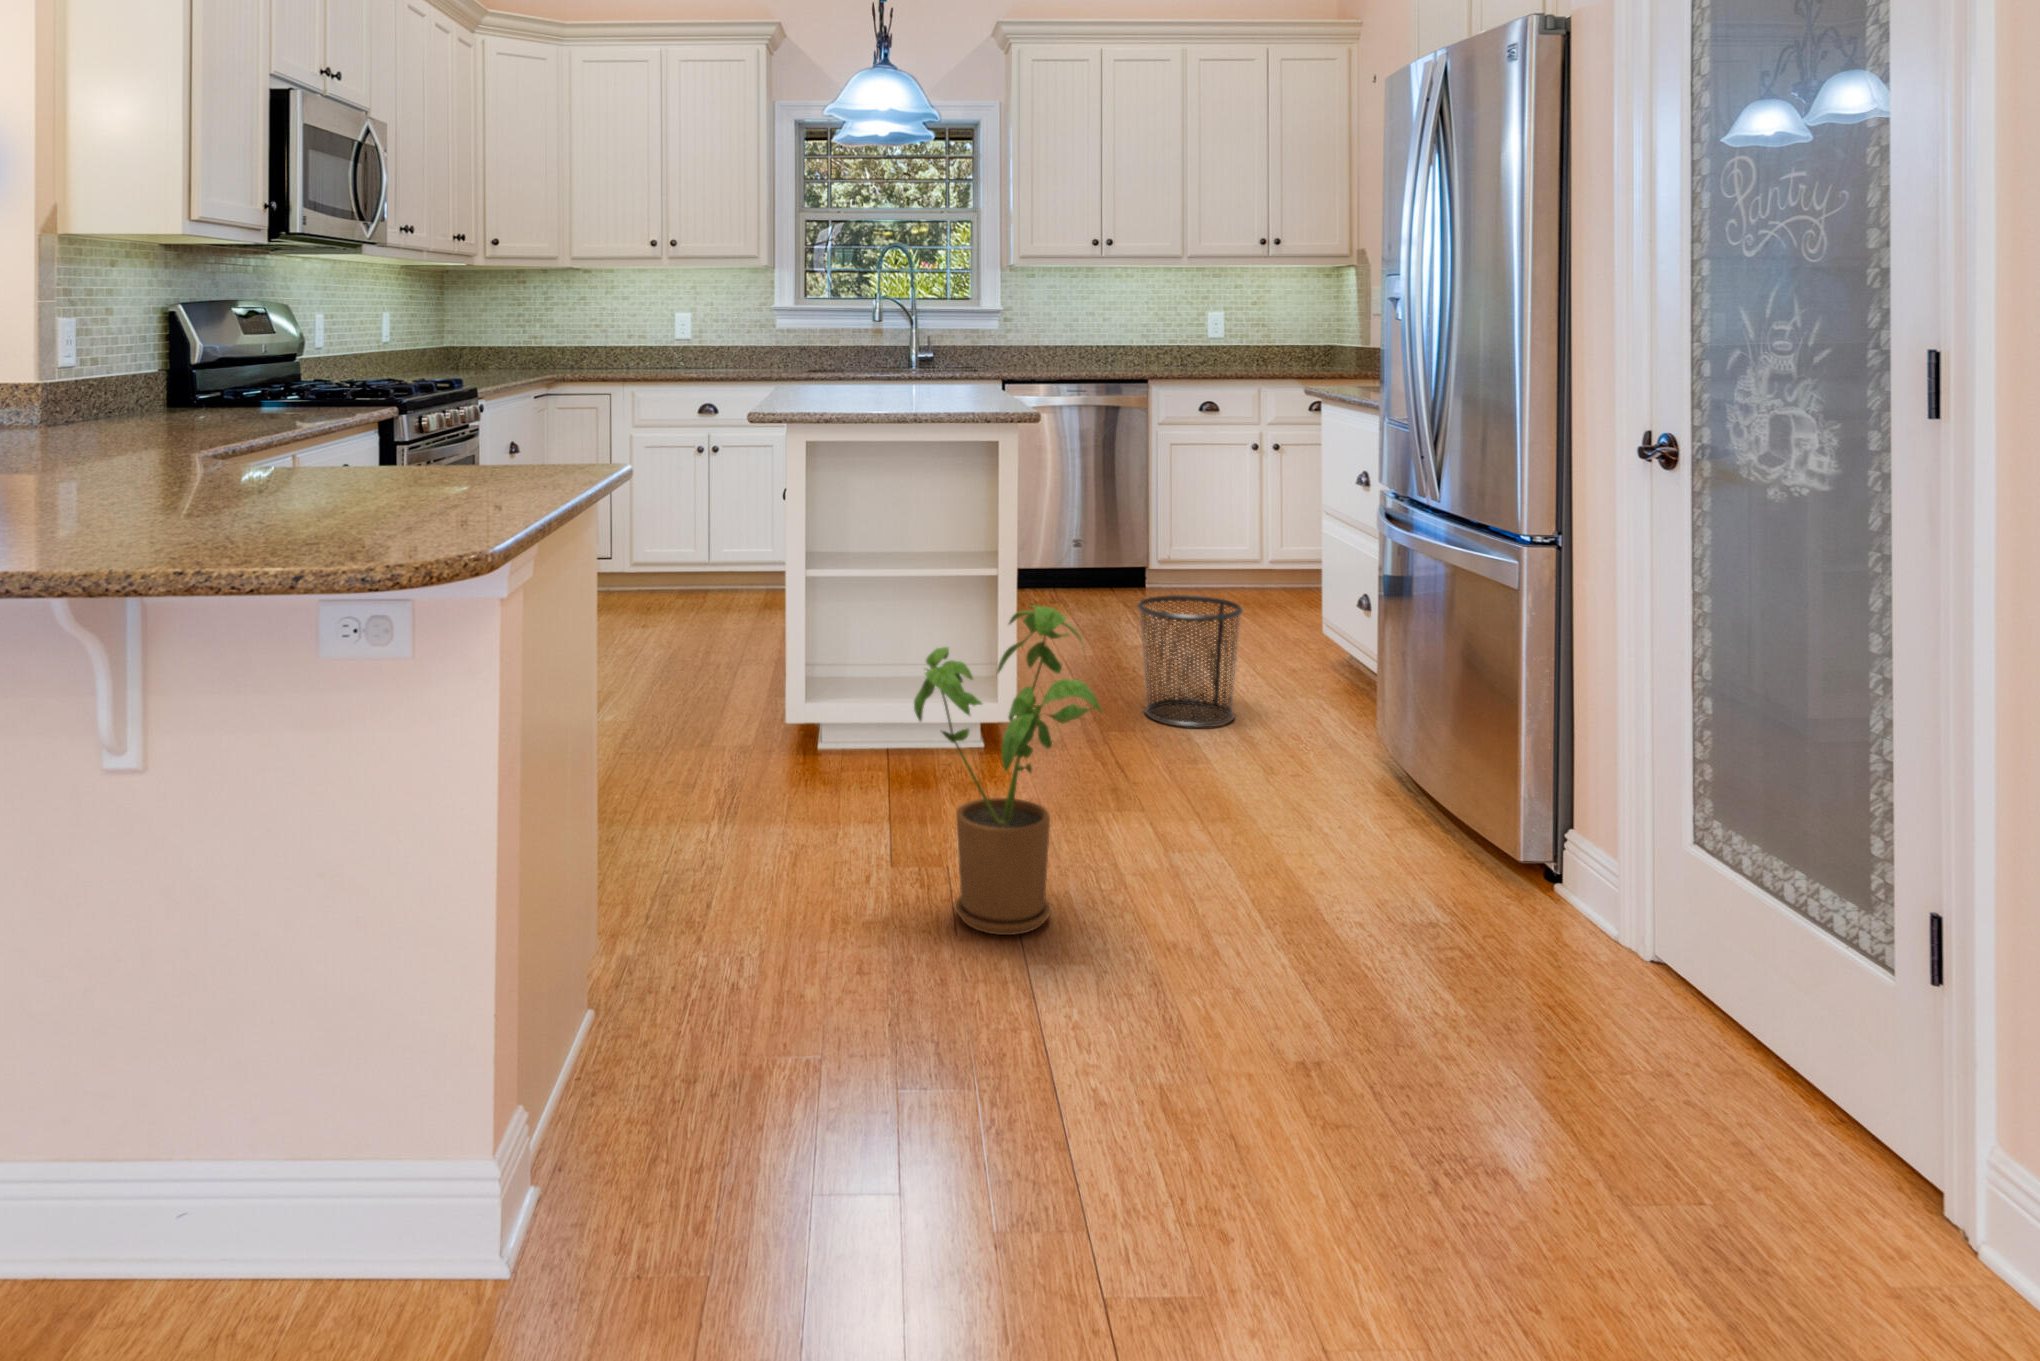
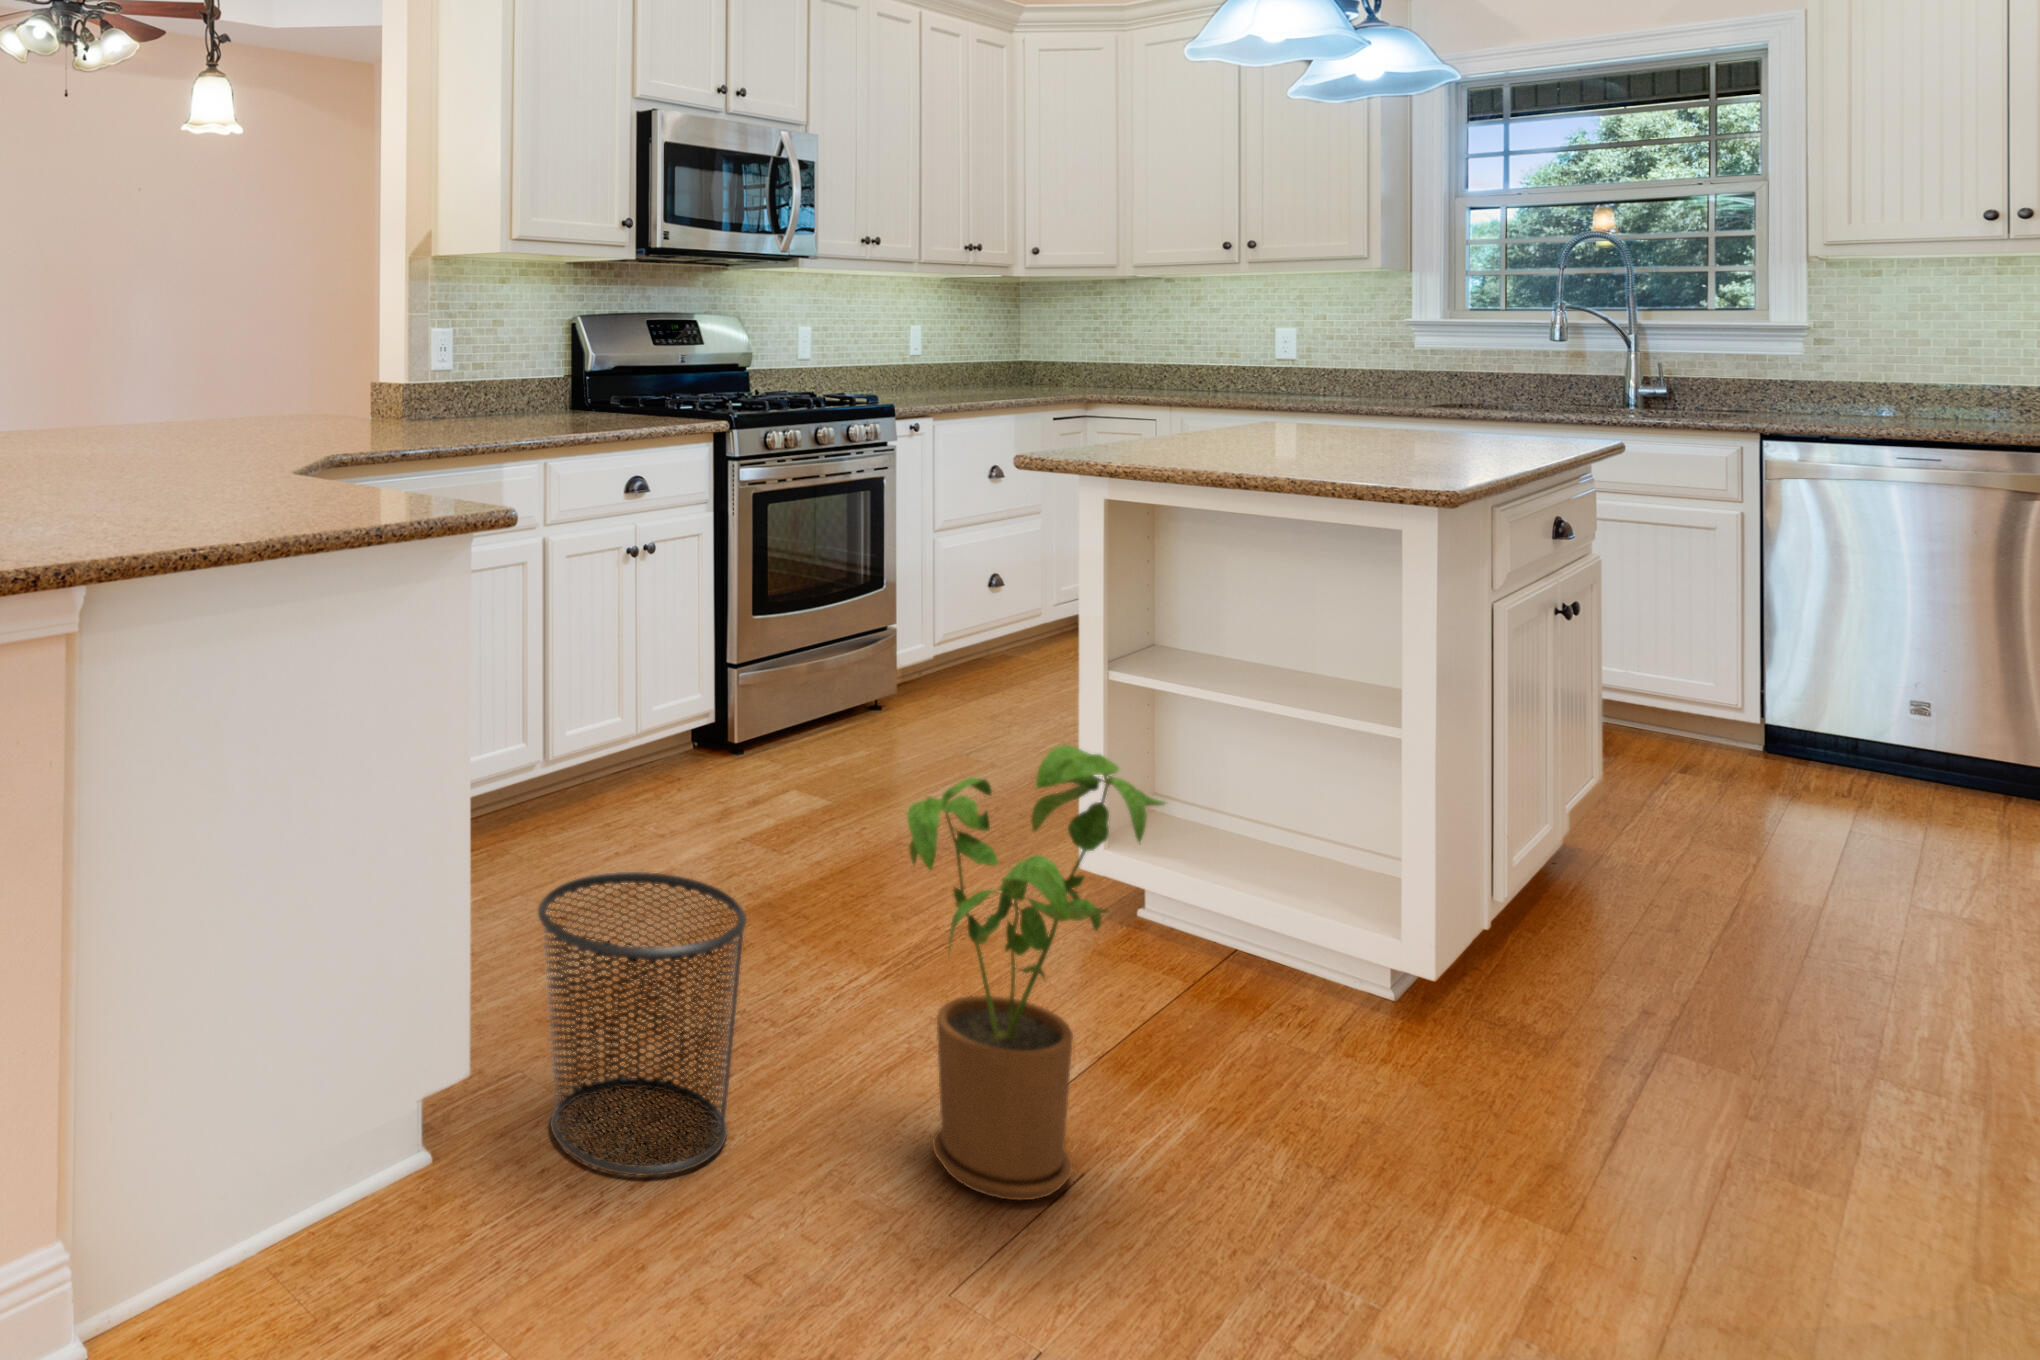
waste bin: present [1137,595,1243,727] -> present [538,872,747,1176]

